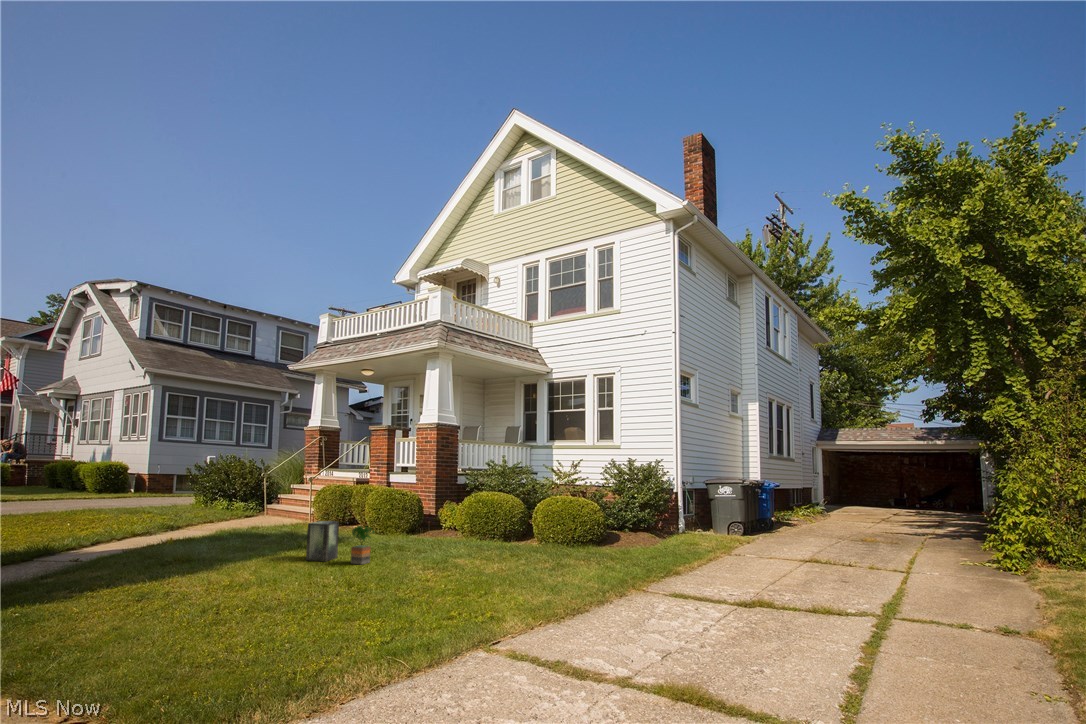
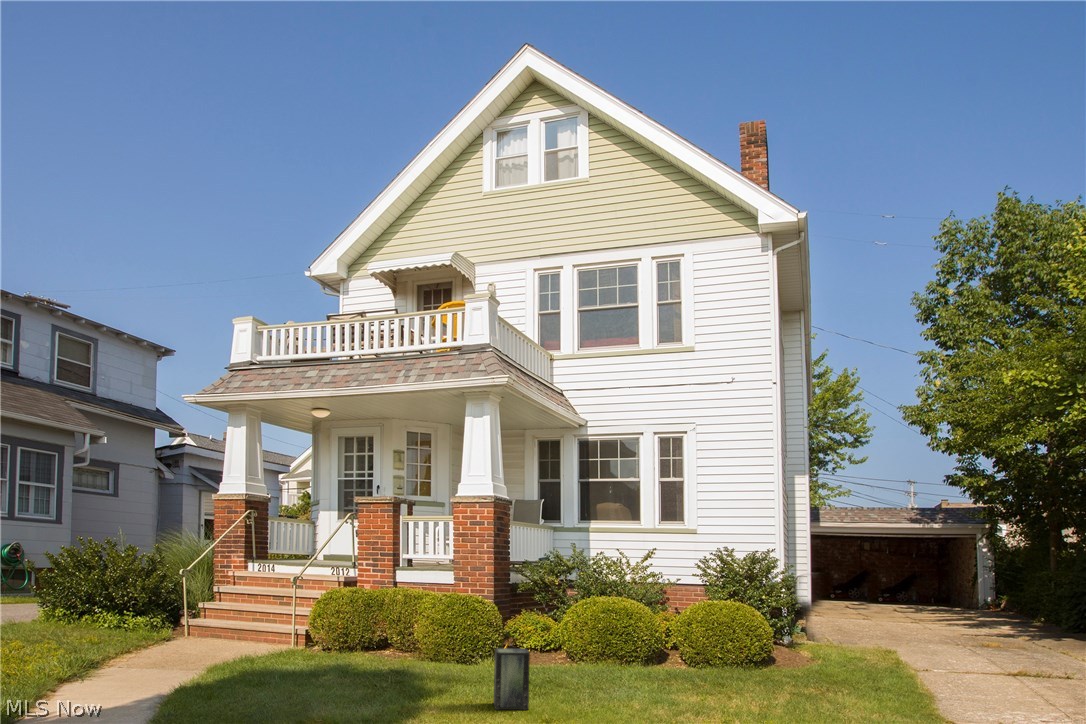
potted tree: present [351,526,375,565] -> none [565,653,602,711]

